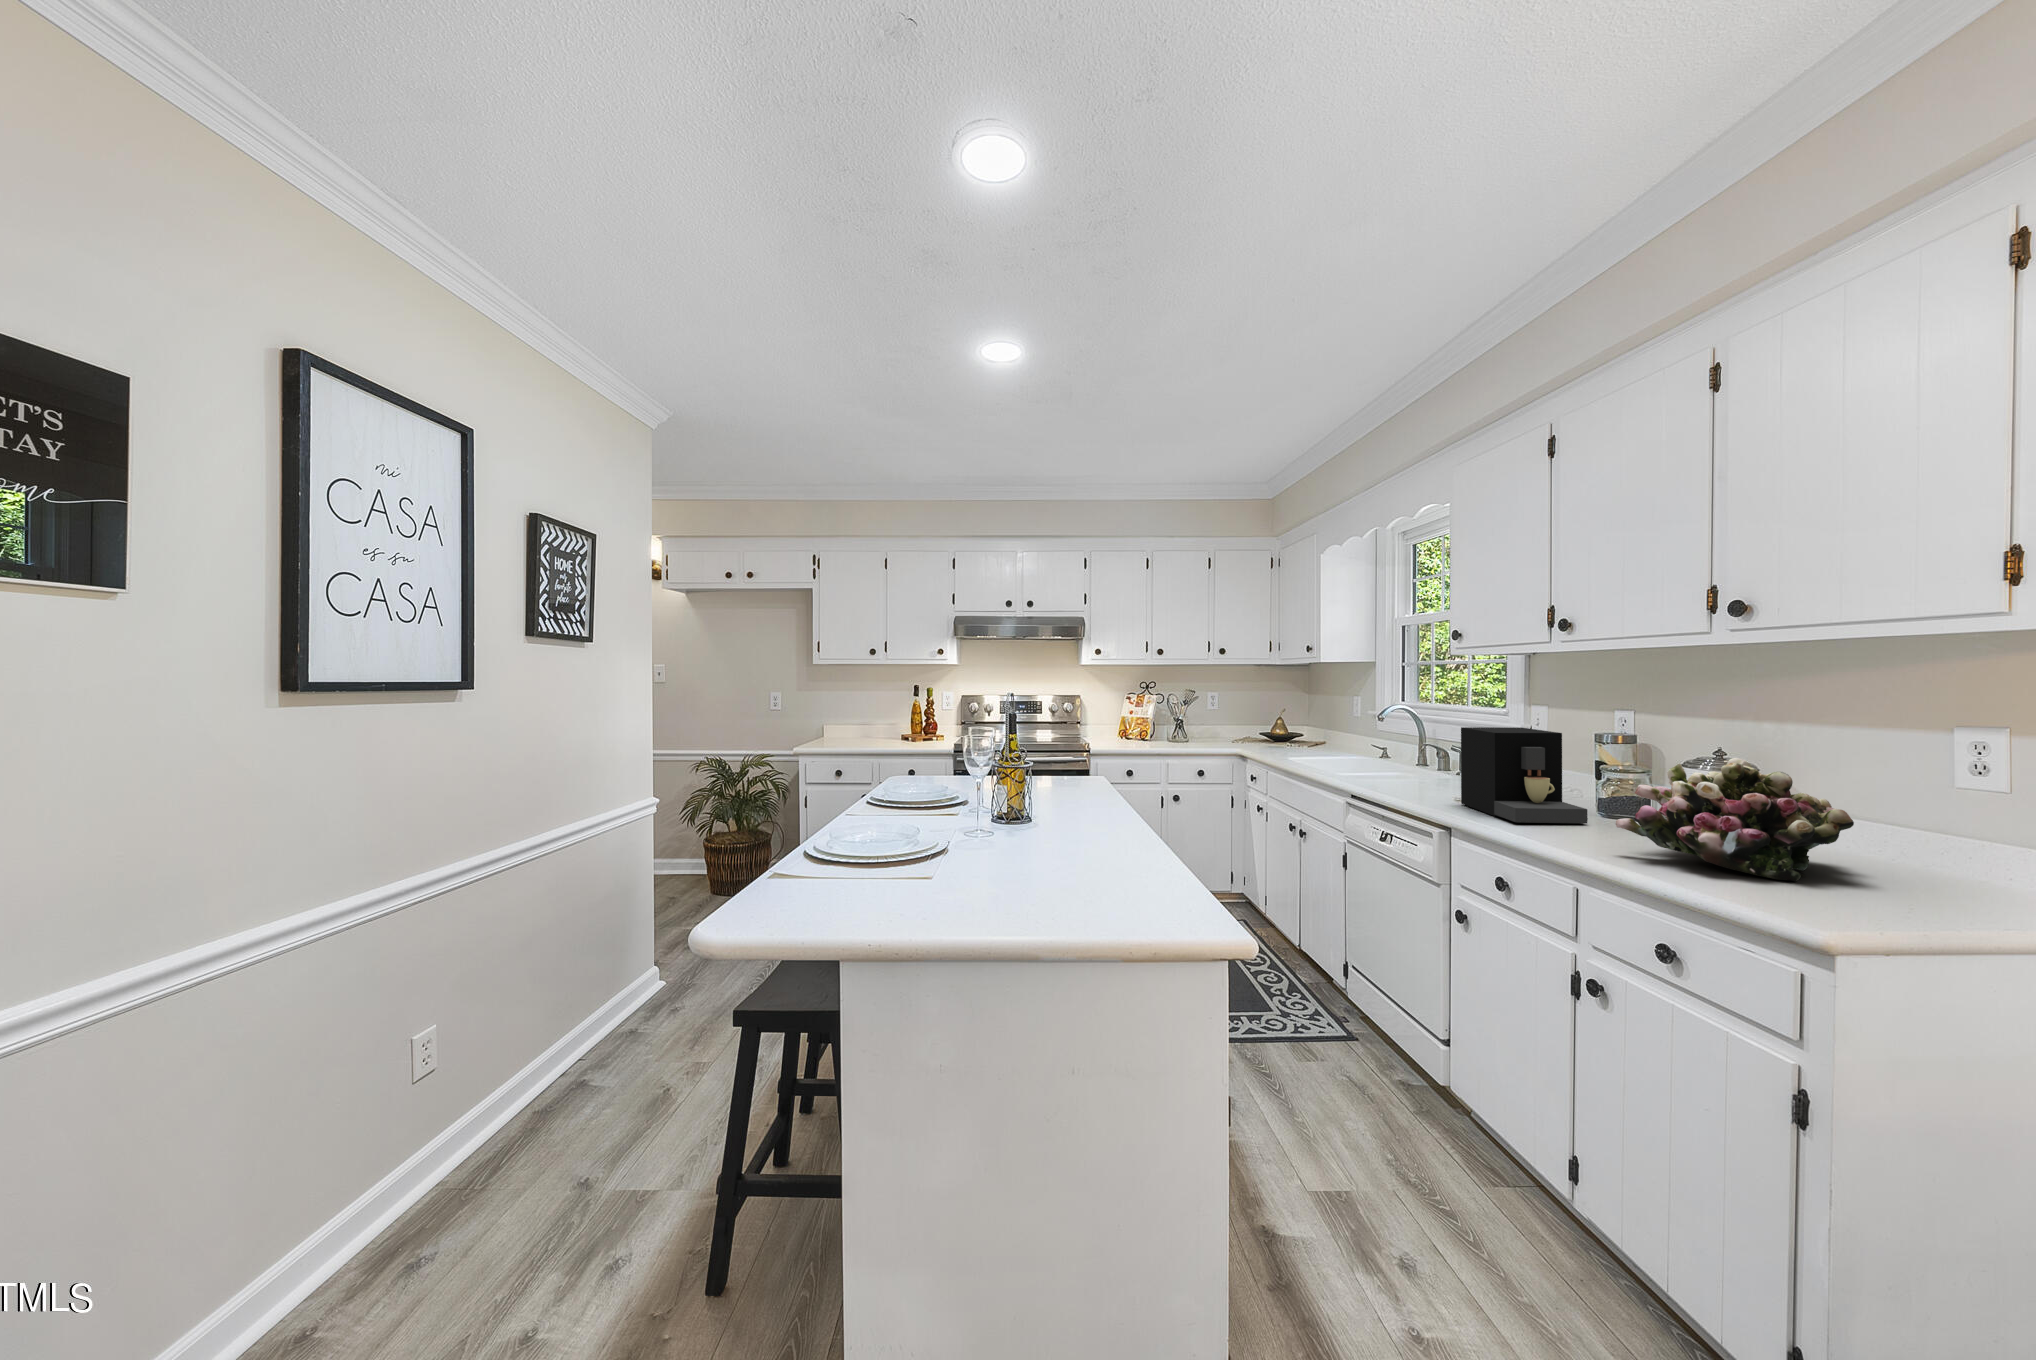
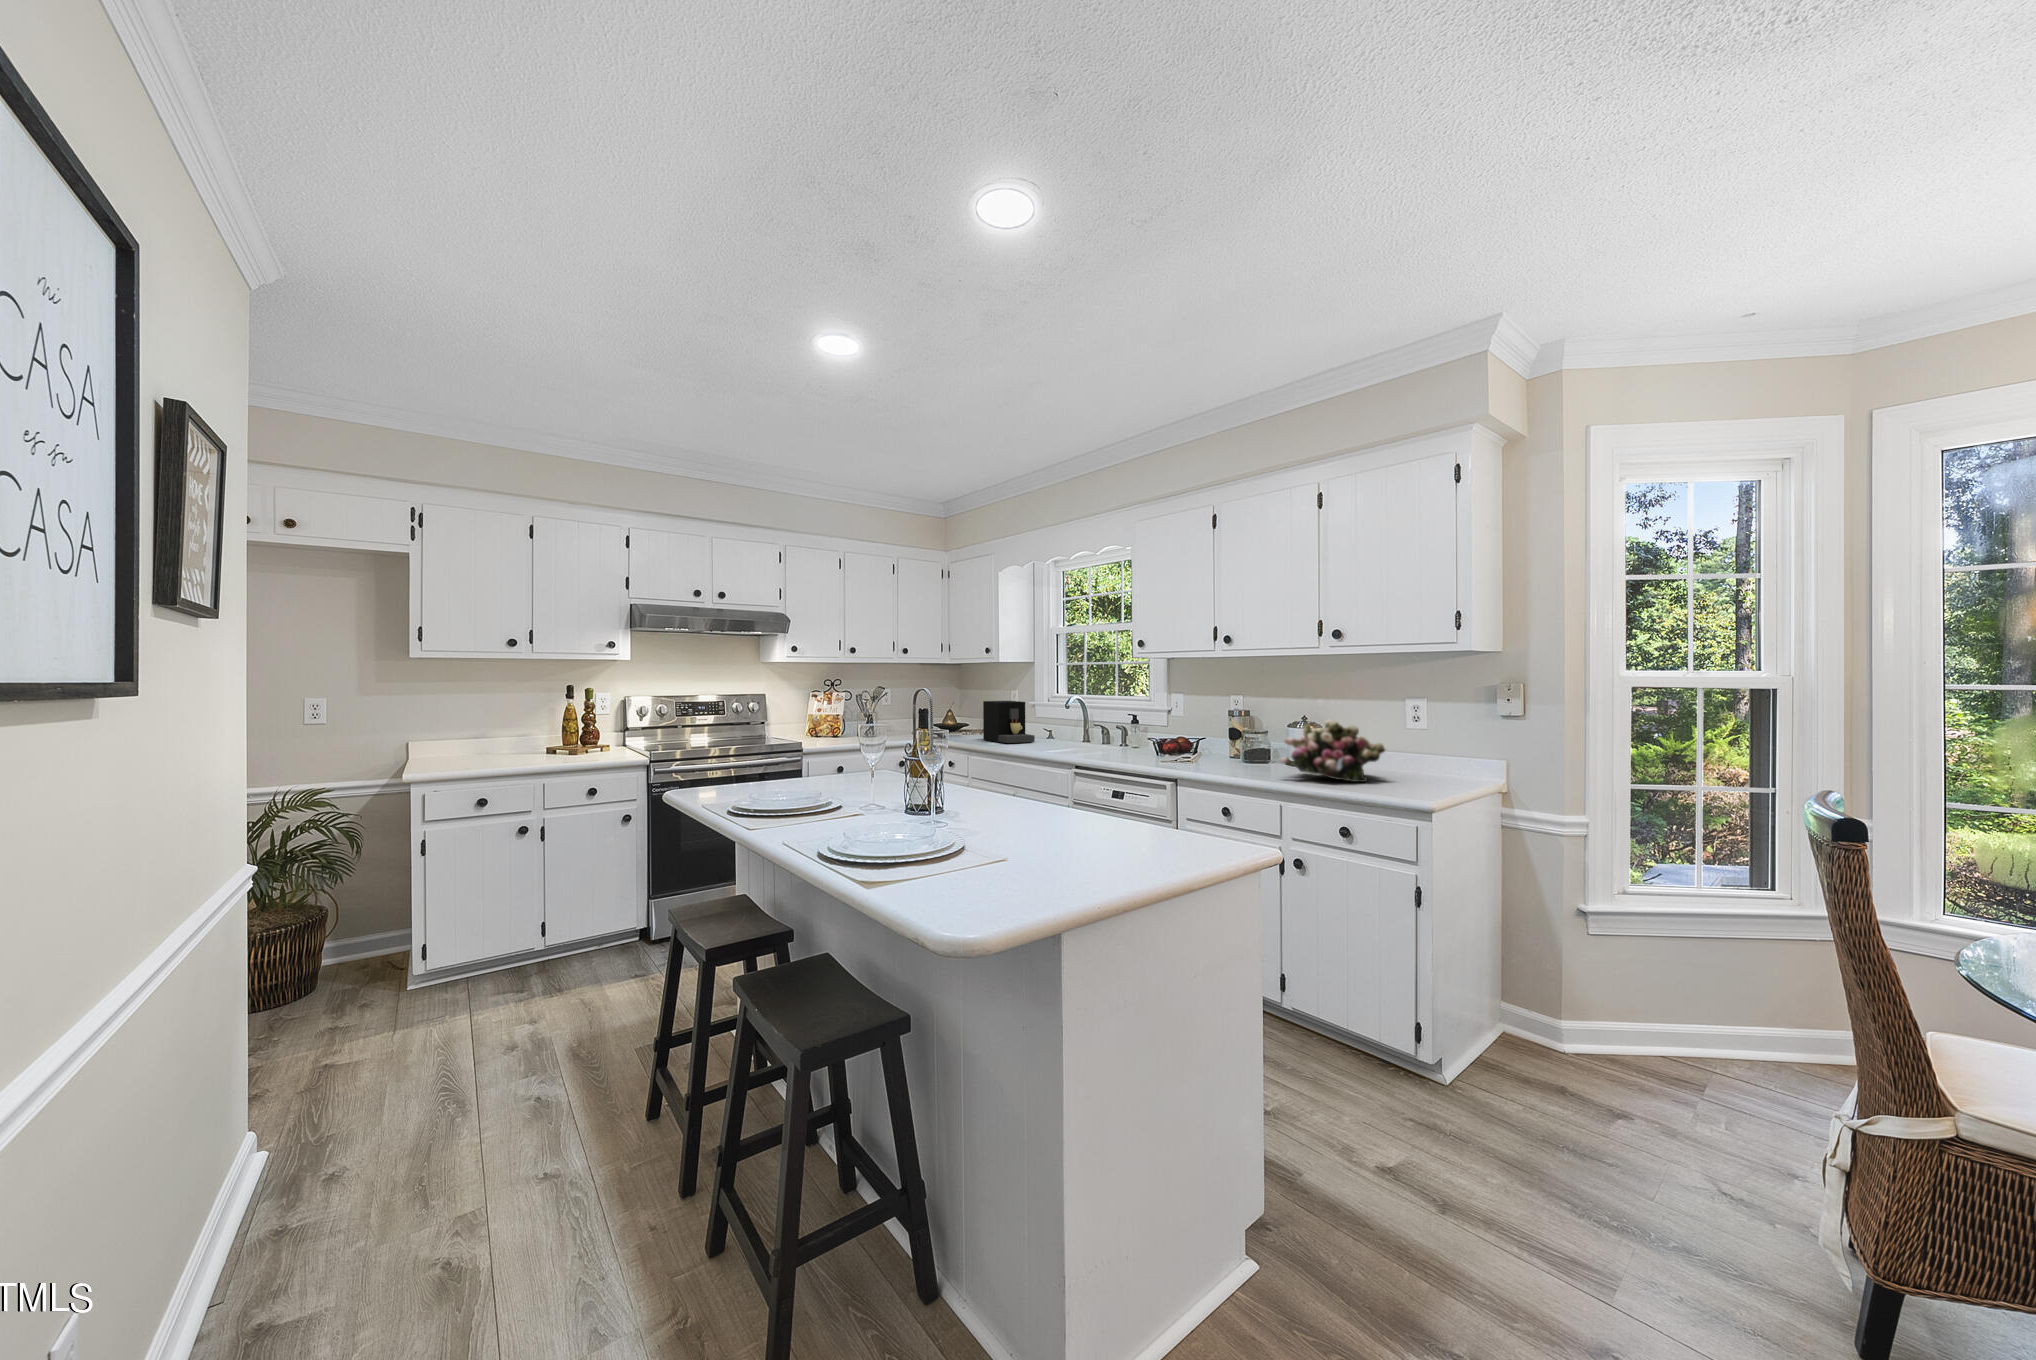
coffee maker: present [1461,727,1588,823] -> present [983,701,1035,743]

